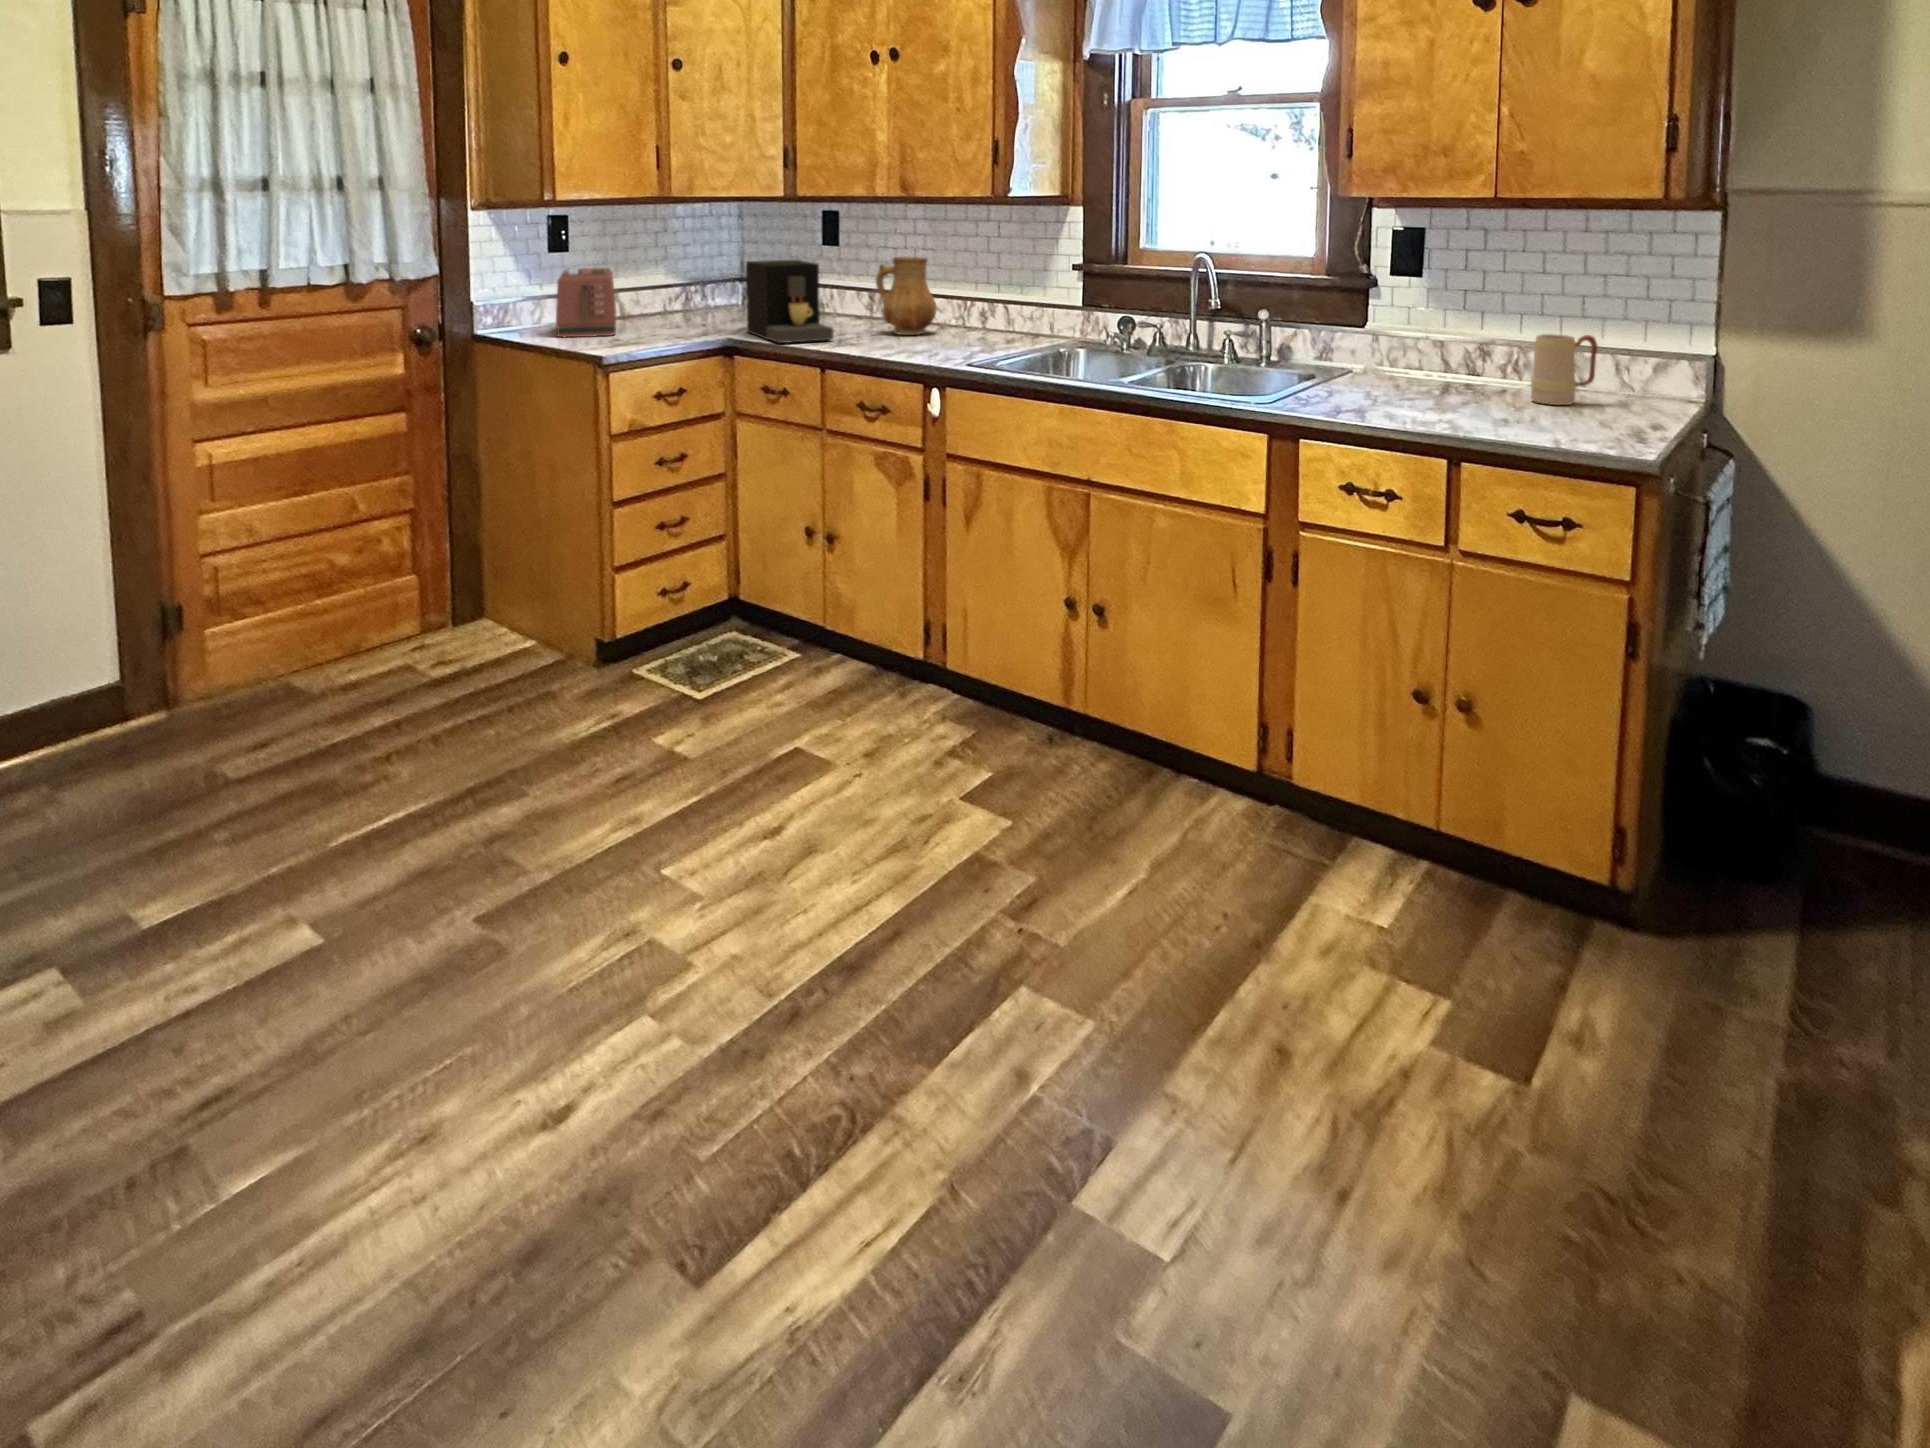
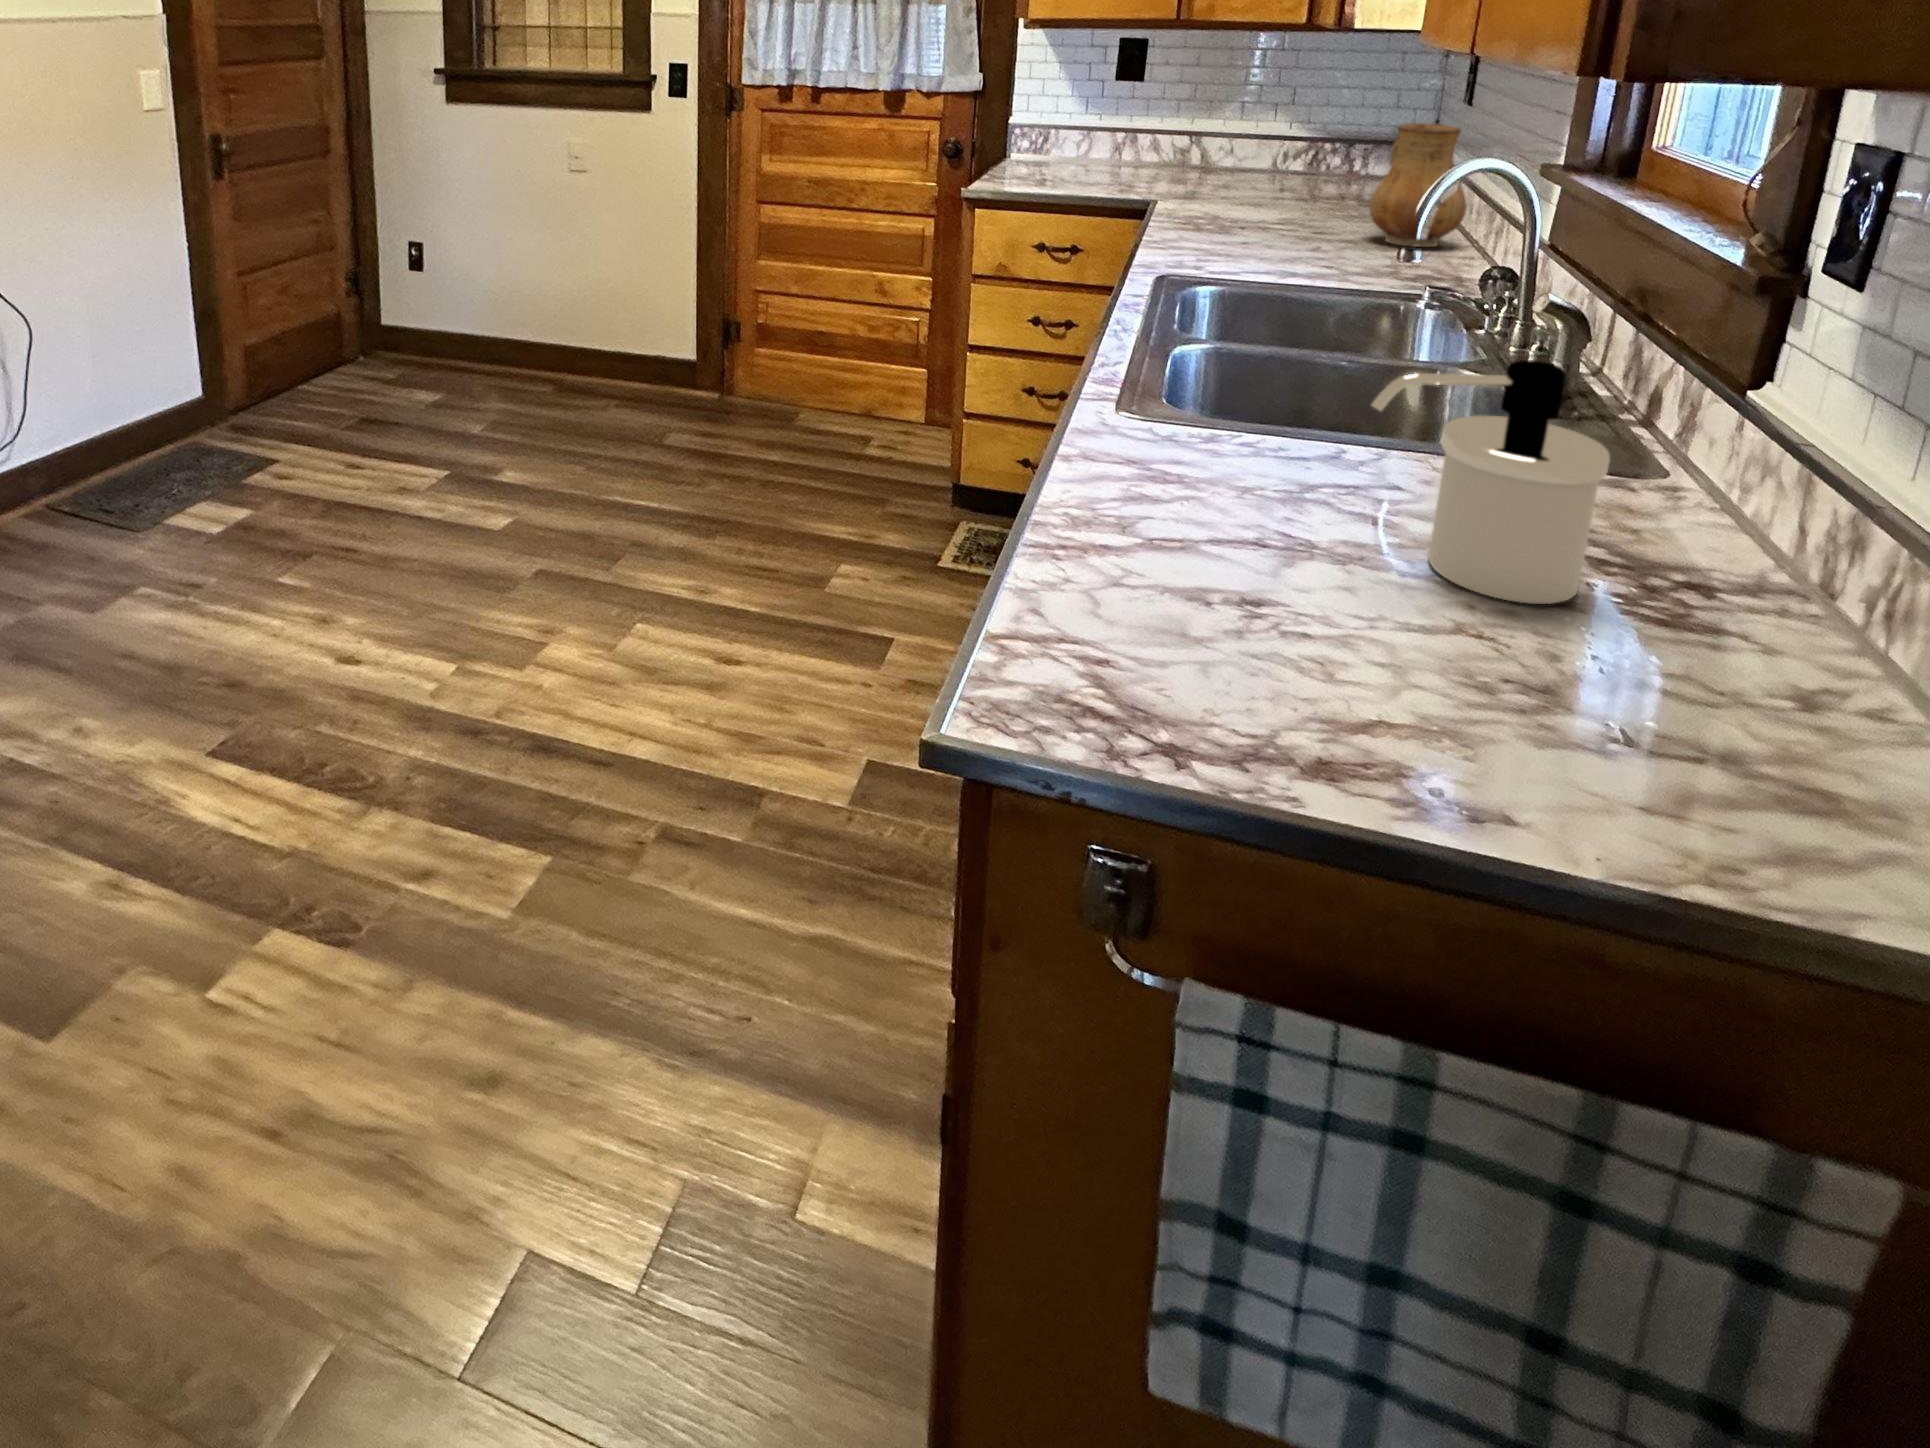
coffee maker: present [746,260,833,343] -> none [1180,108,1331,225]
toaster: present [556,268,617,337] -> none [1070,99,1191,178]
soap dispenser: none [1427,308,1487,401] -> present [1372,360,1610,604]
mug: present [1531,334,1597,405] -> none [1596,498,1821,727]

